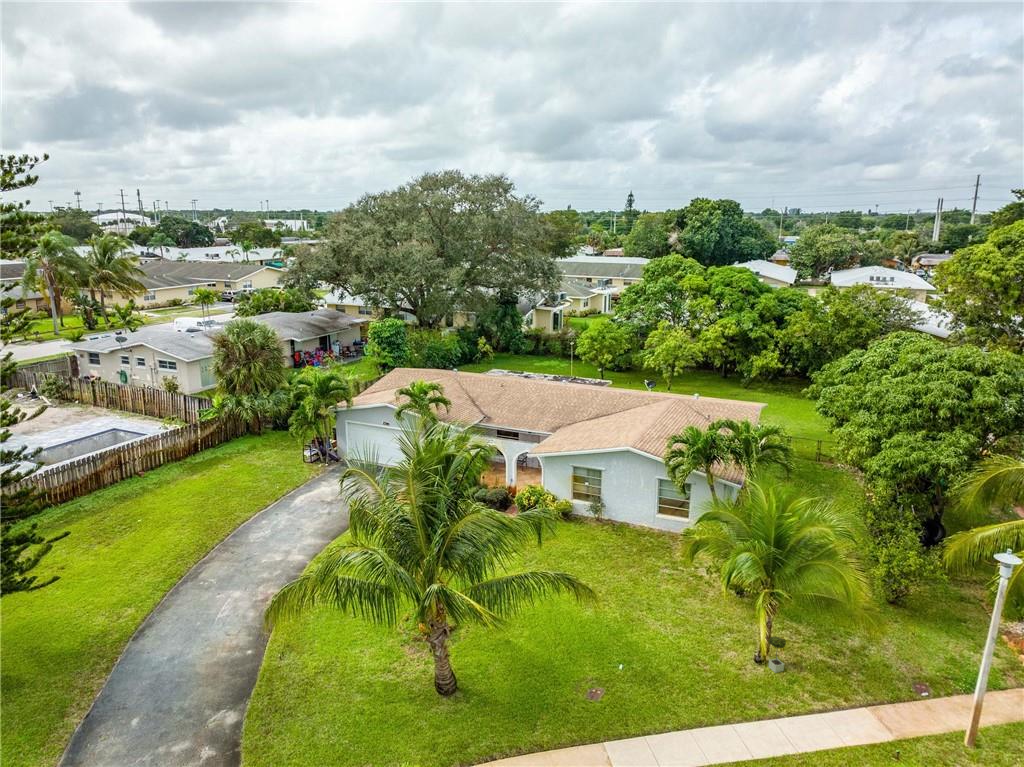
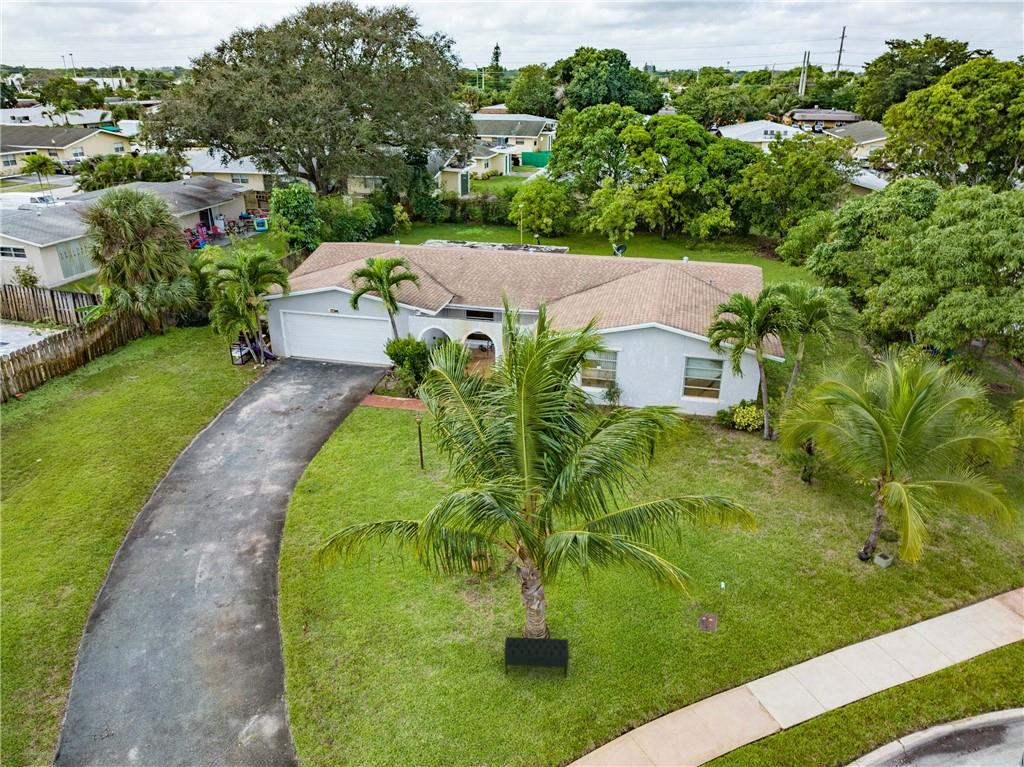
bench: none [411,677,465,716] -> present [504,637,569,678]

